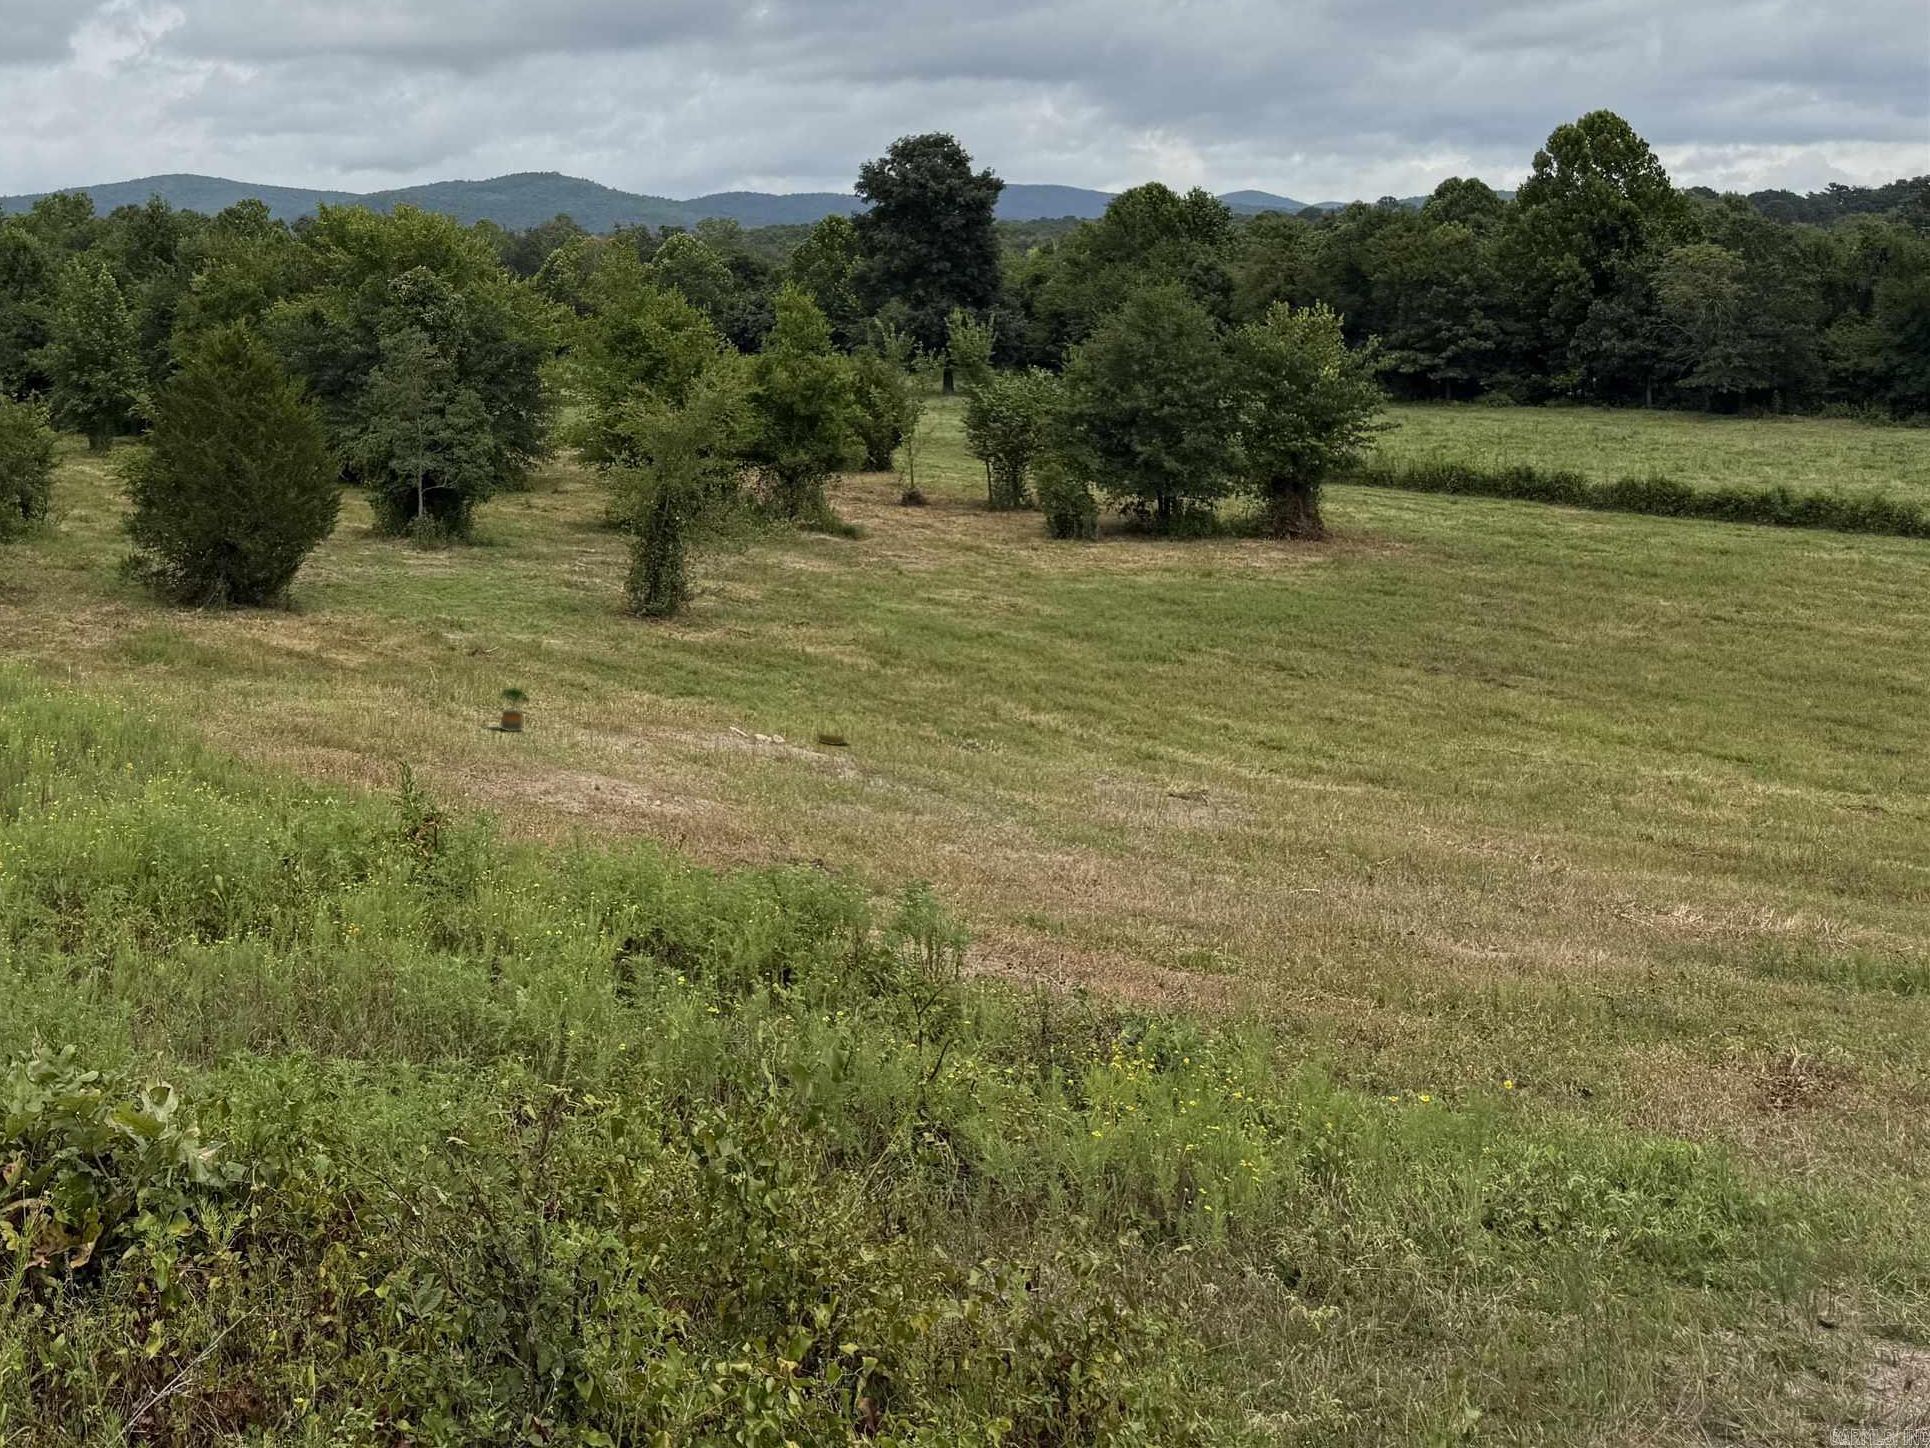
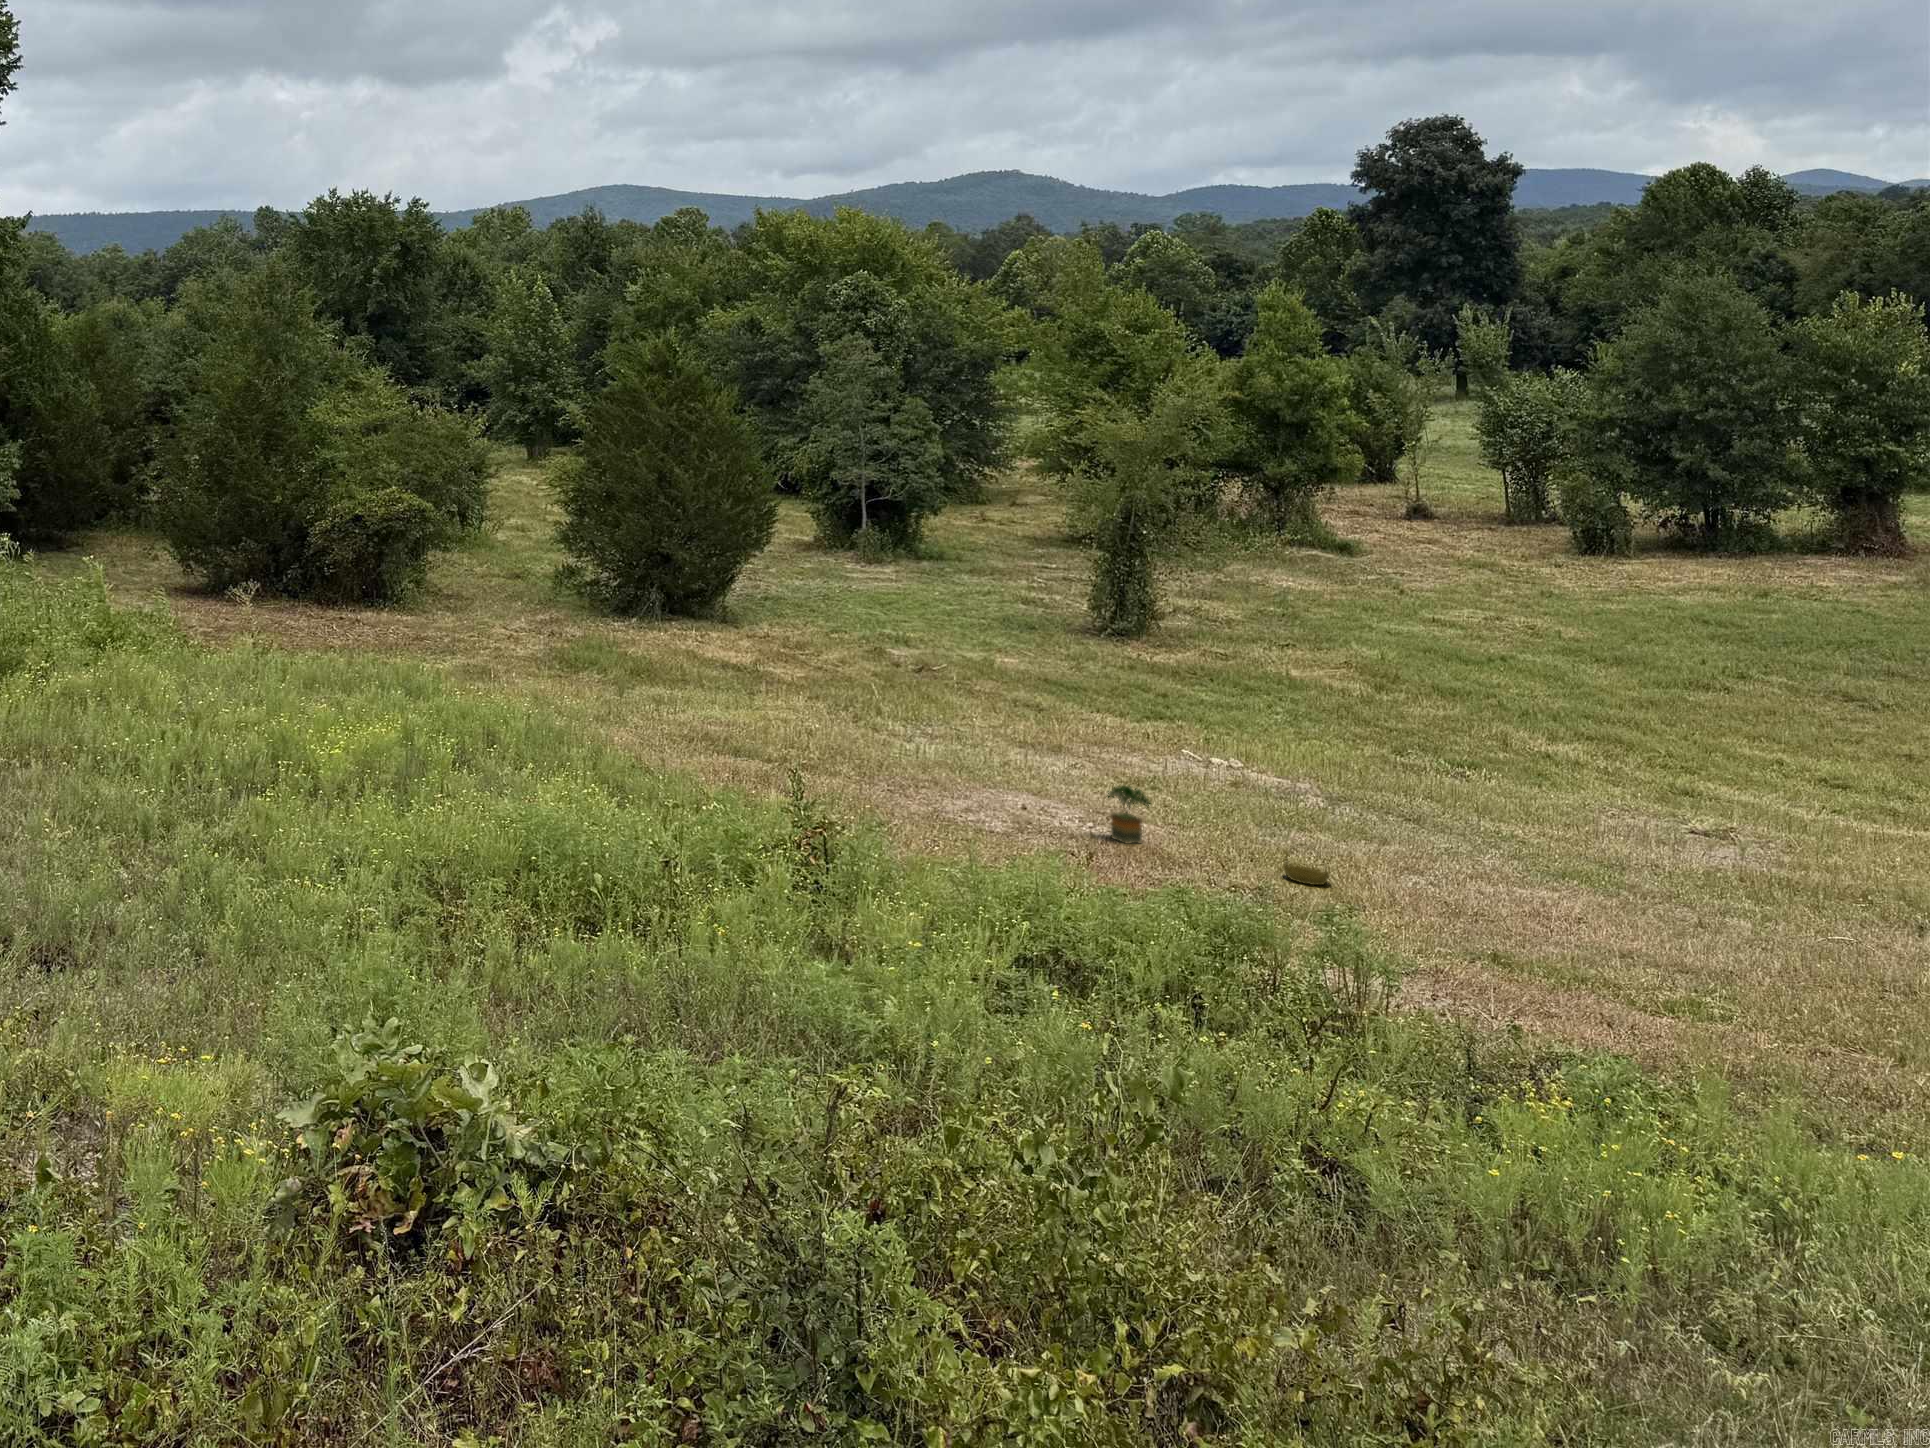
basket: present [817,720,845,745] -> present [1283,850,1330,885]

